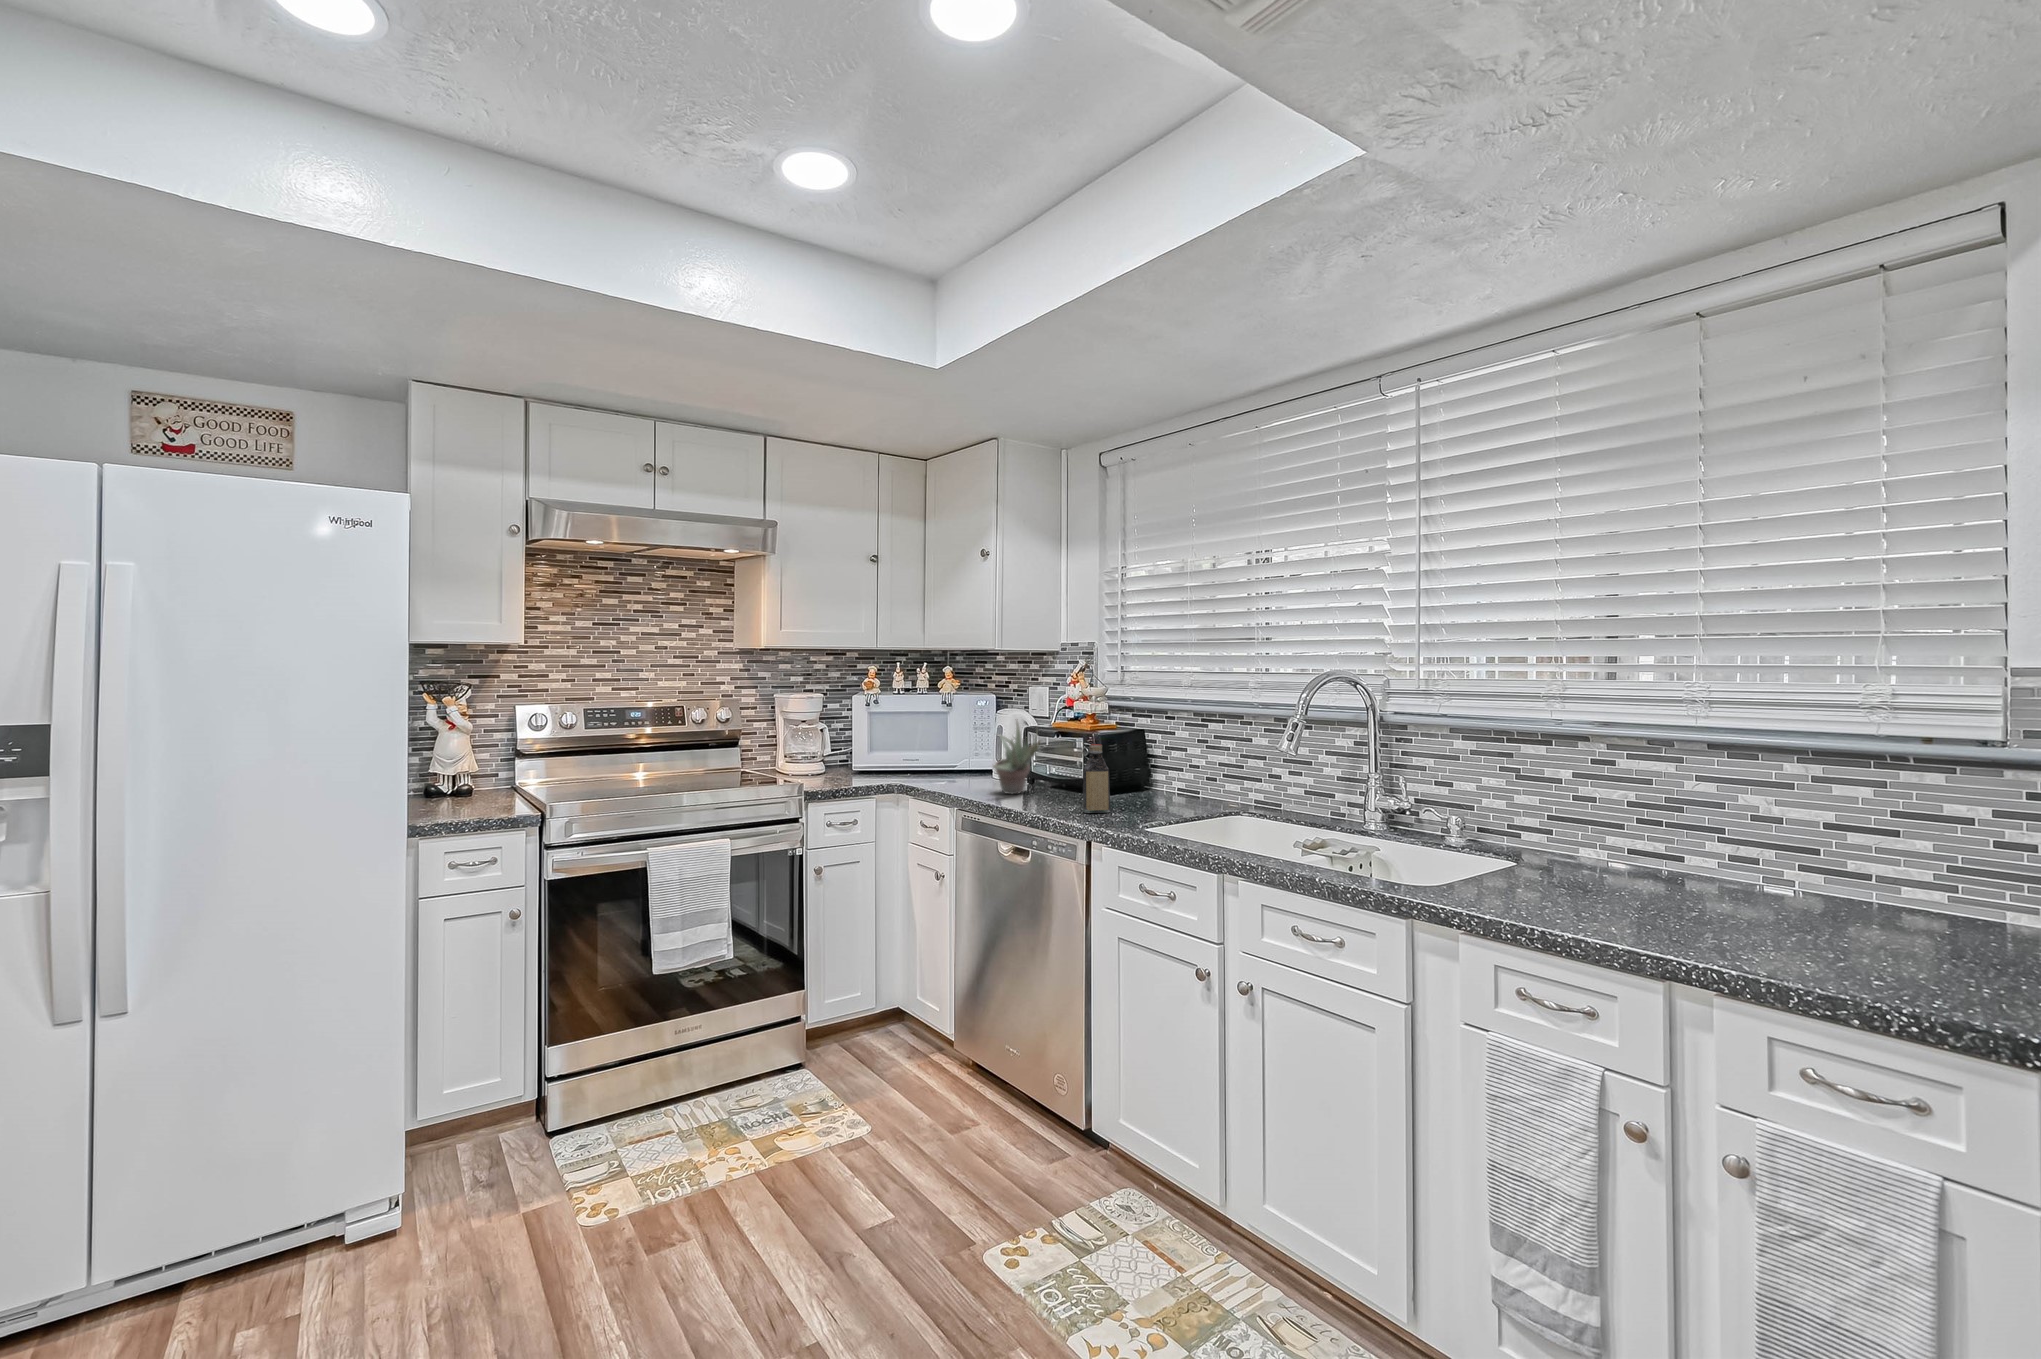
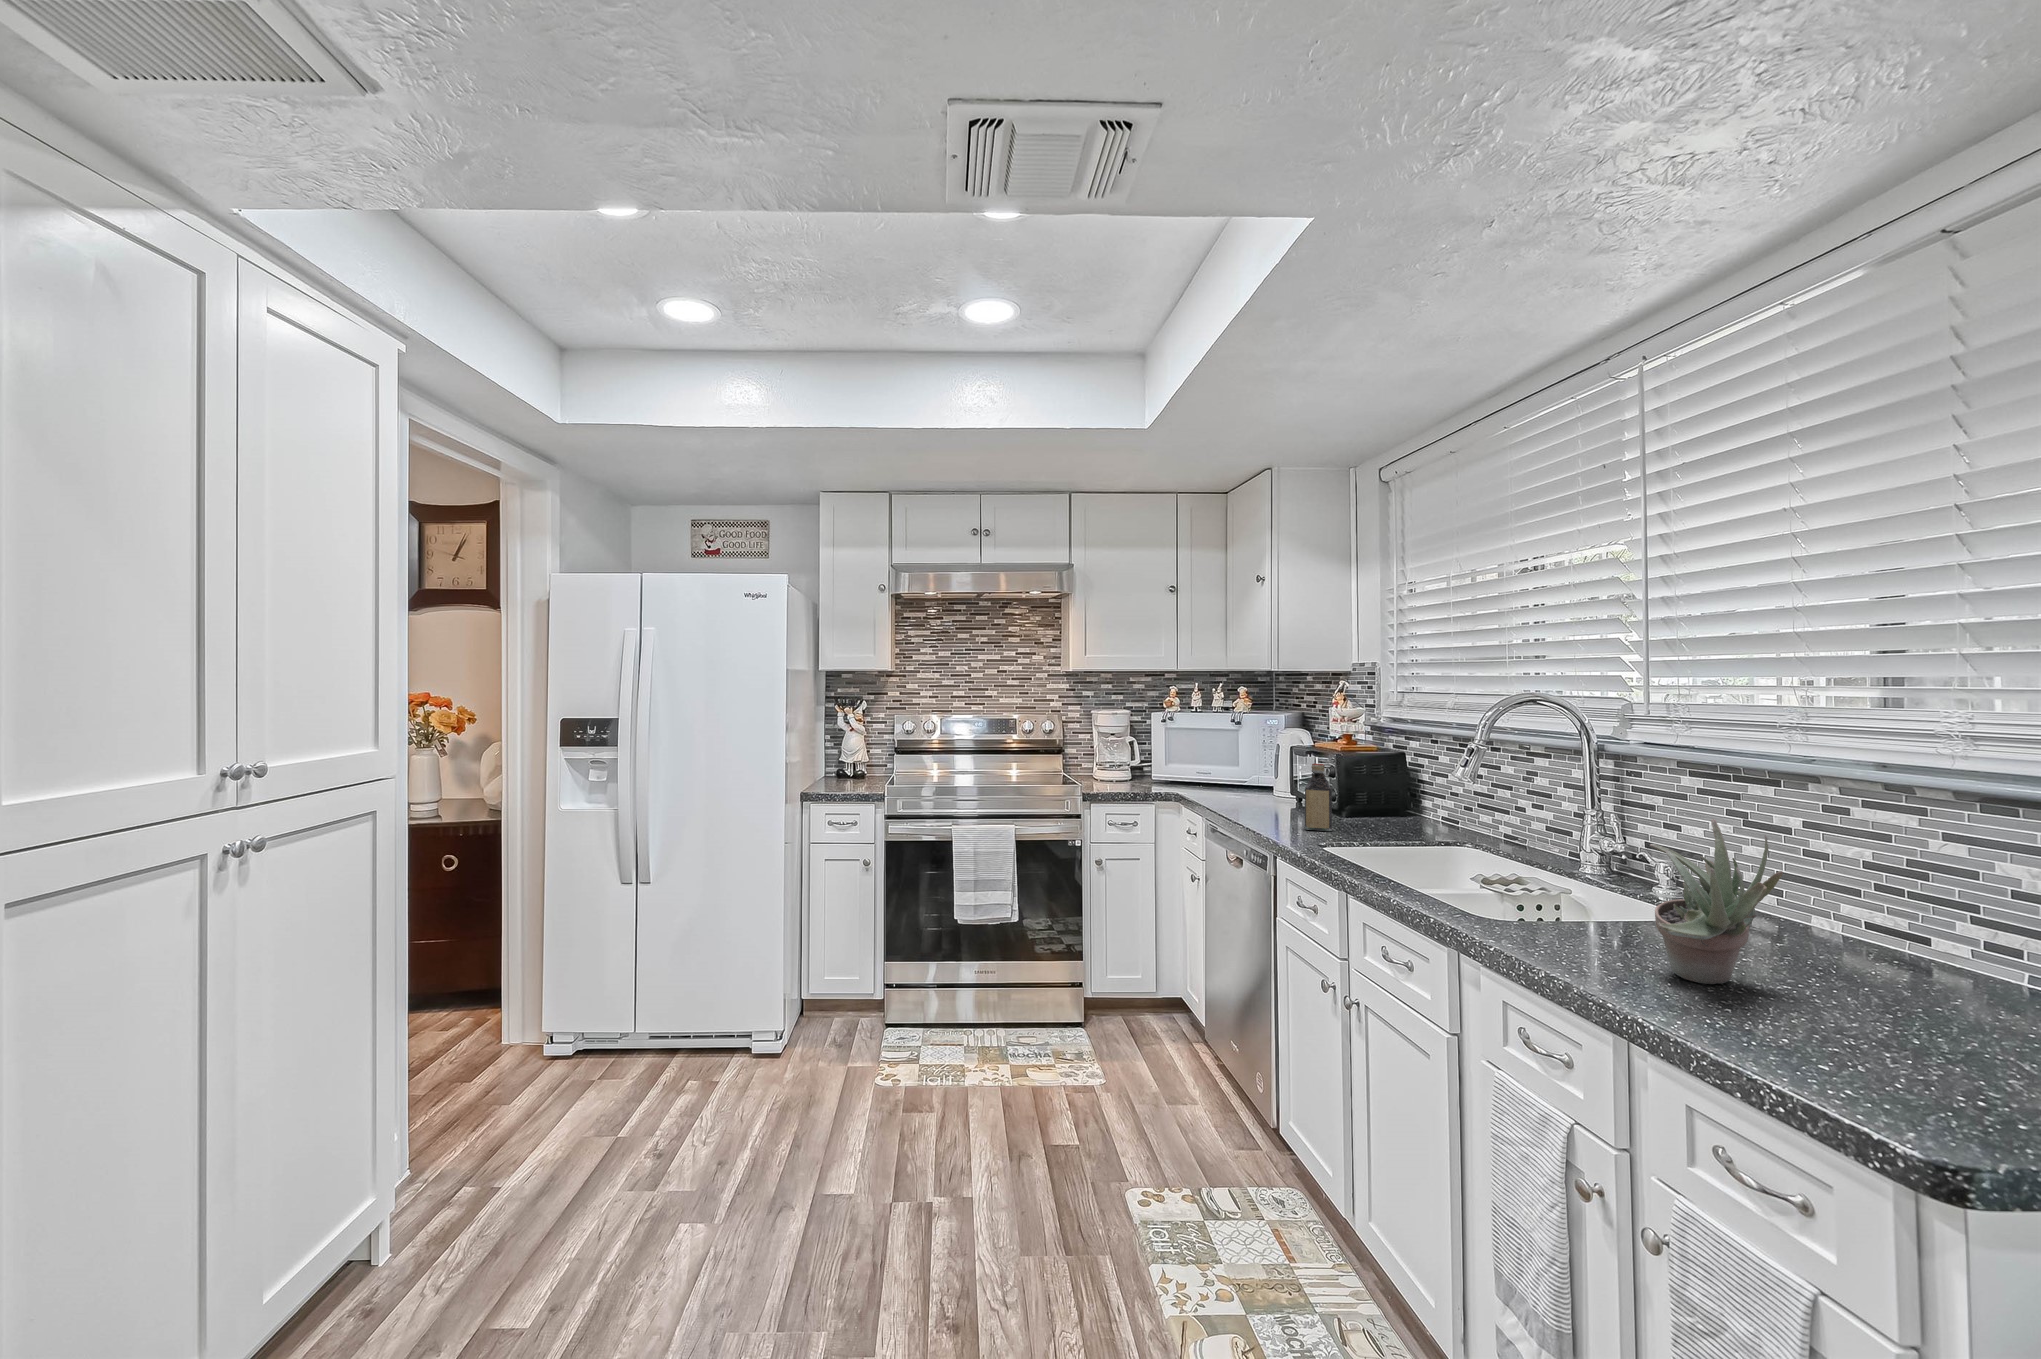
succulent plant: present [993,719,1040,794] -> present [1650,819,1783,984]

